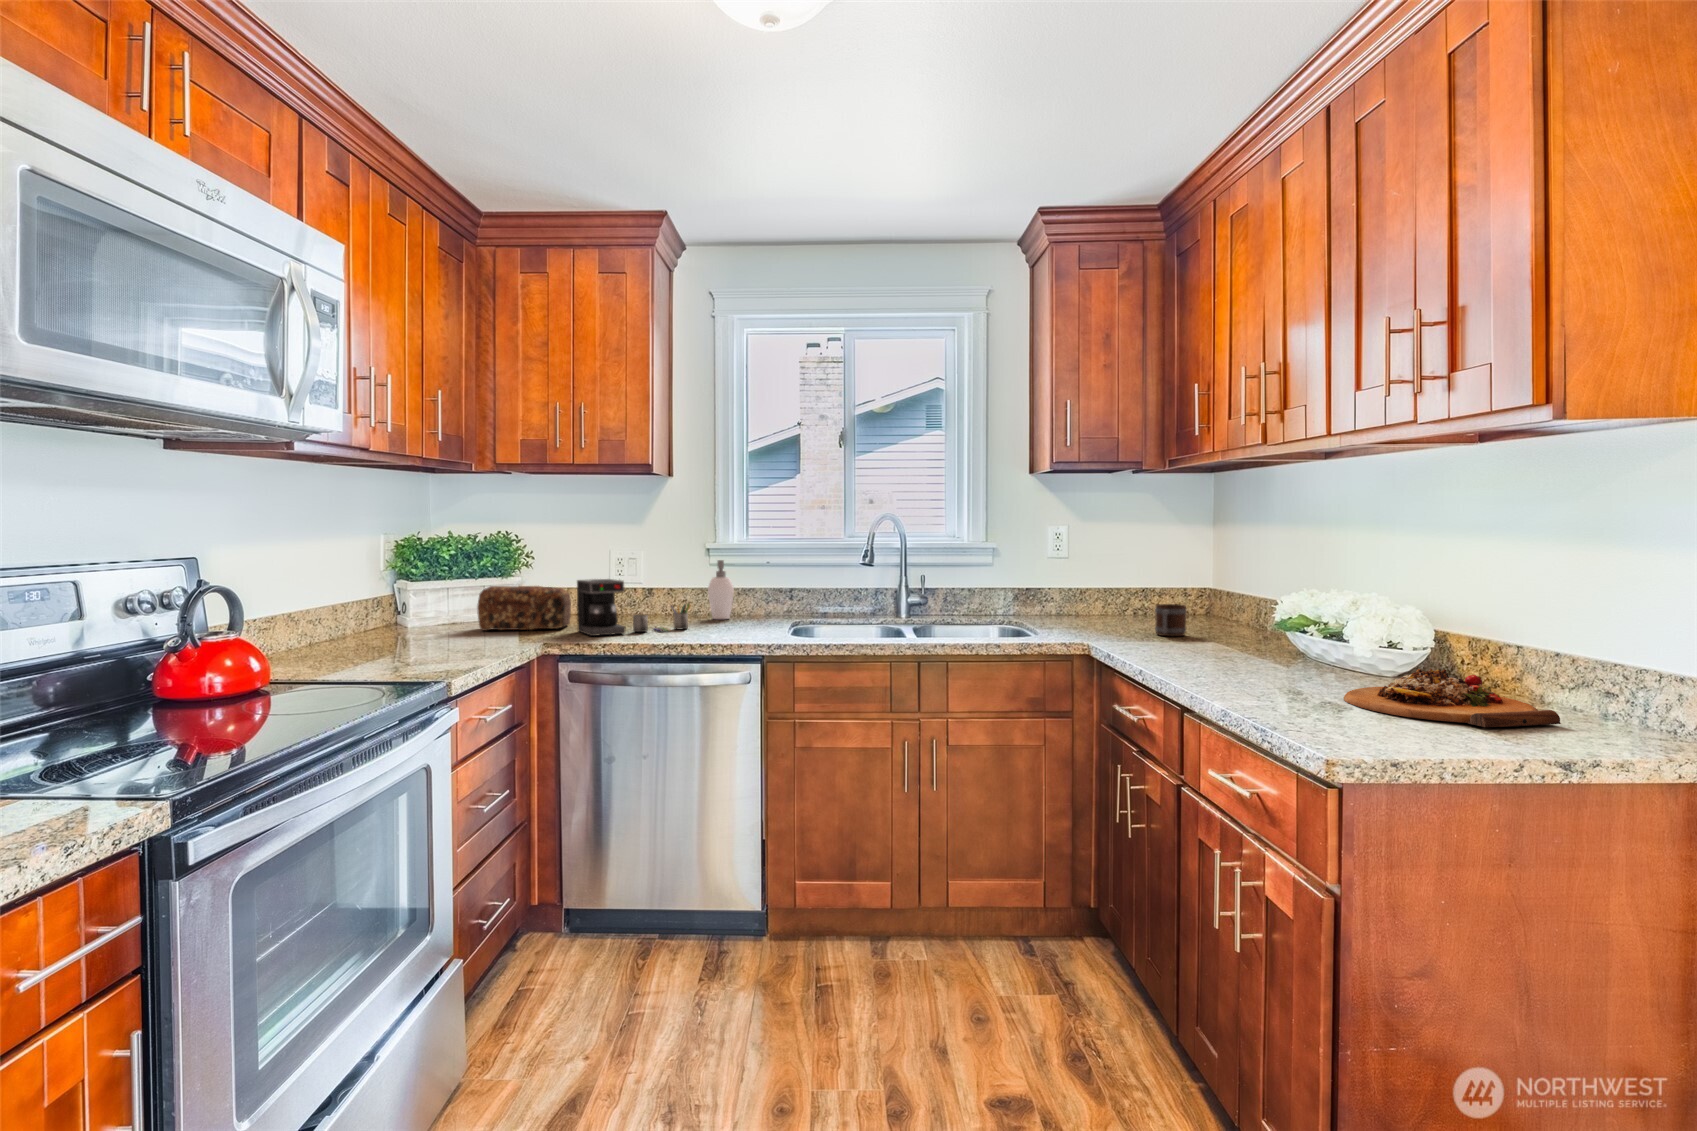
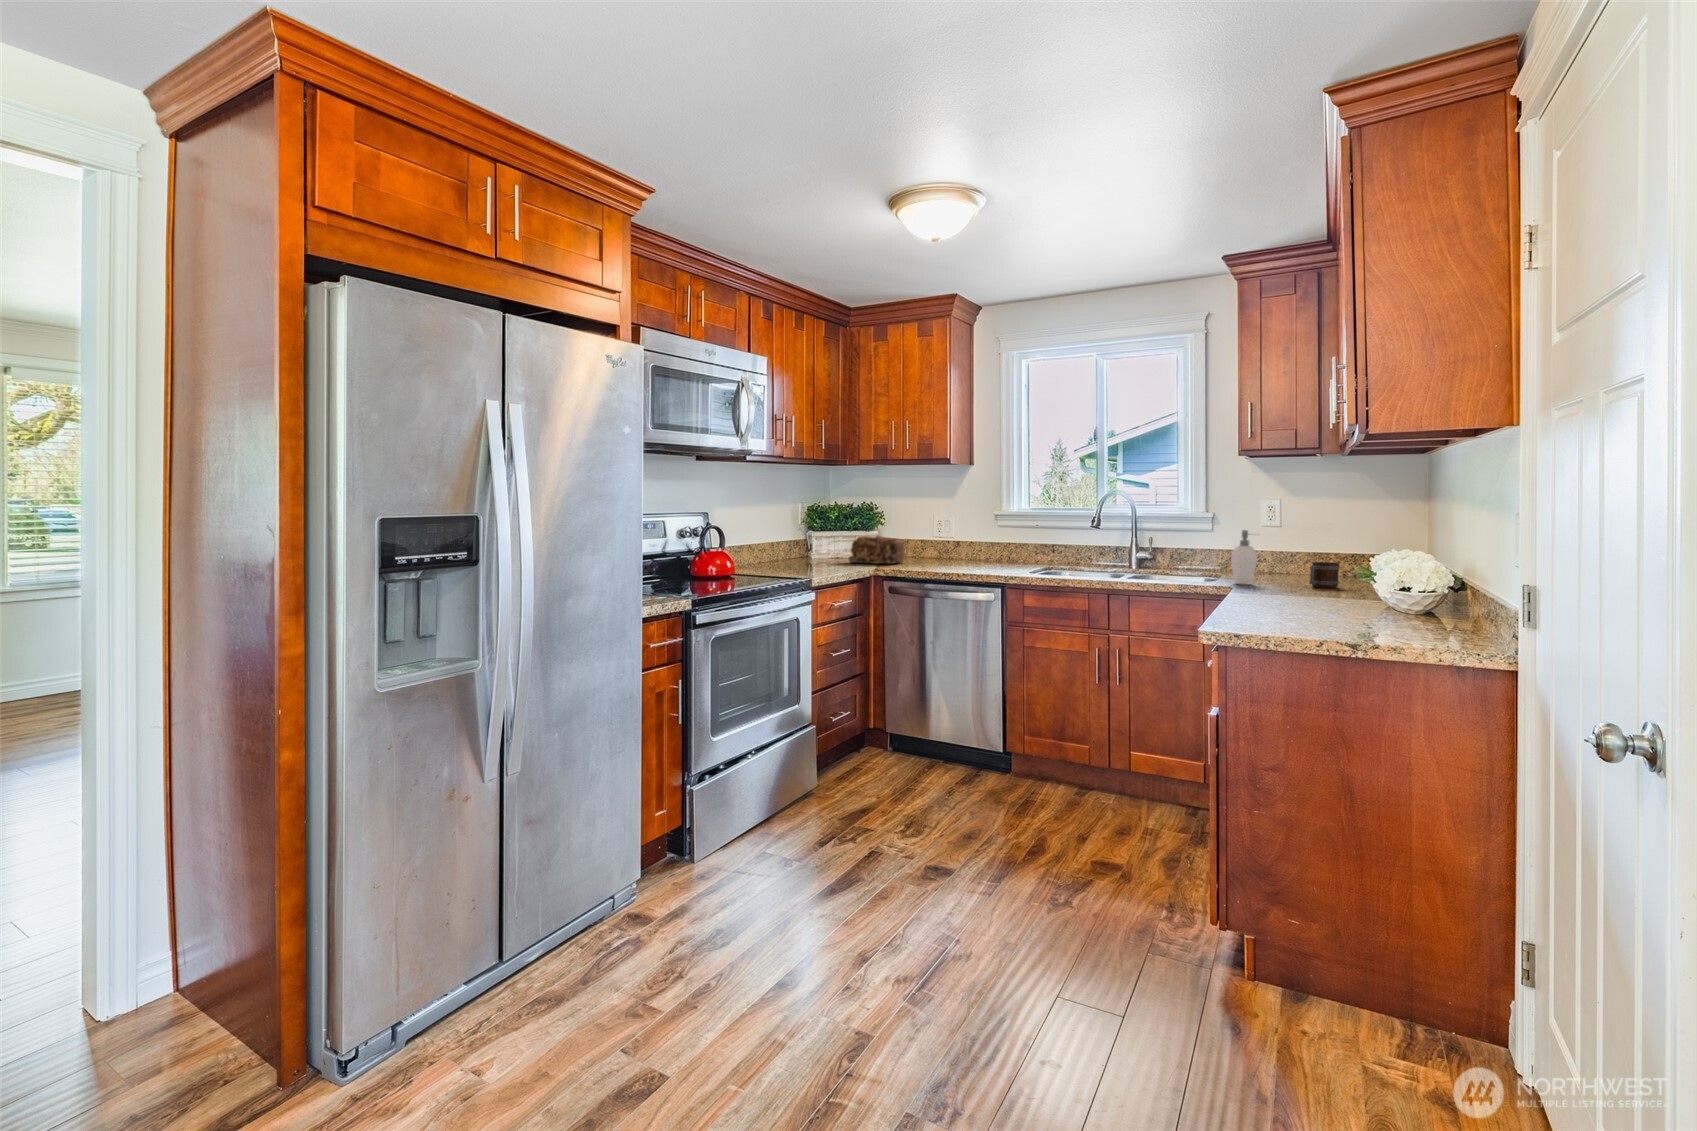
soap dispenser: present [708,560,734,619] -> present [1231,530,1257,584]
coffee maker: present [577,579,690,636] -> none [903,533,973,568]
cutting board: present [1344,669,1561,727] -> none [1309,598,1442,633]

